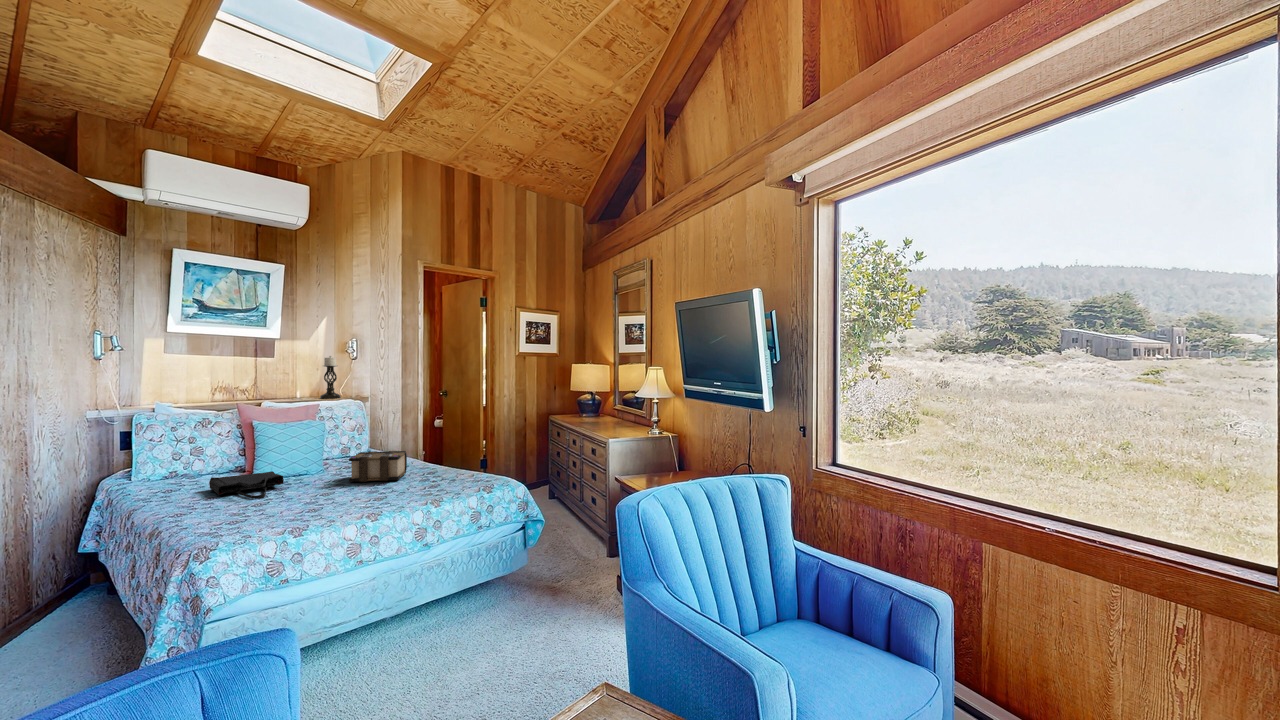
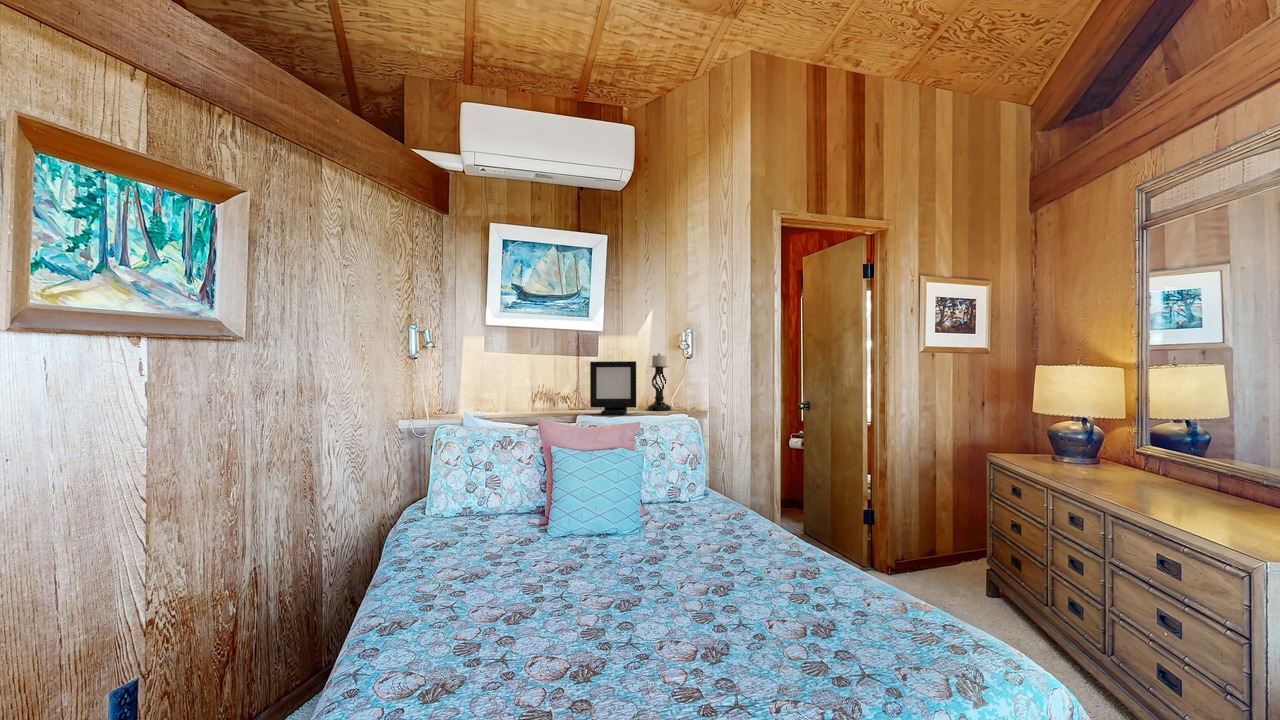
picture frame: none [272,363,312,402] -> present [590,361,636,415]
book: present [349,451,407,482] -> none [672,549,798,662]
tote bag: present [209,471,284,499] -> none [419,564,547,679]

